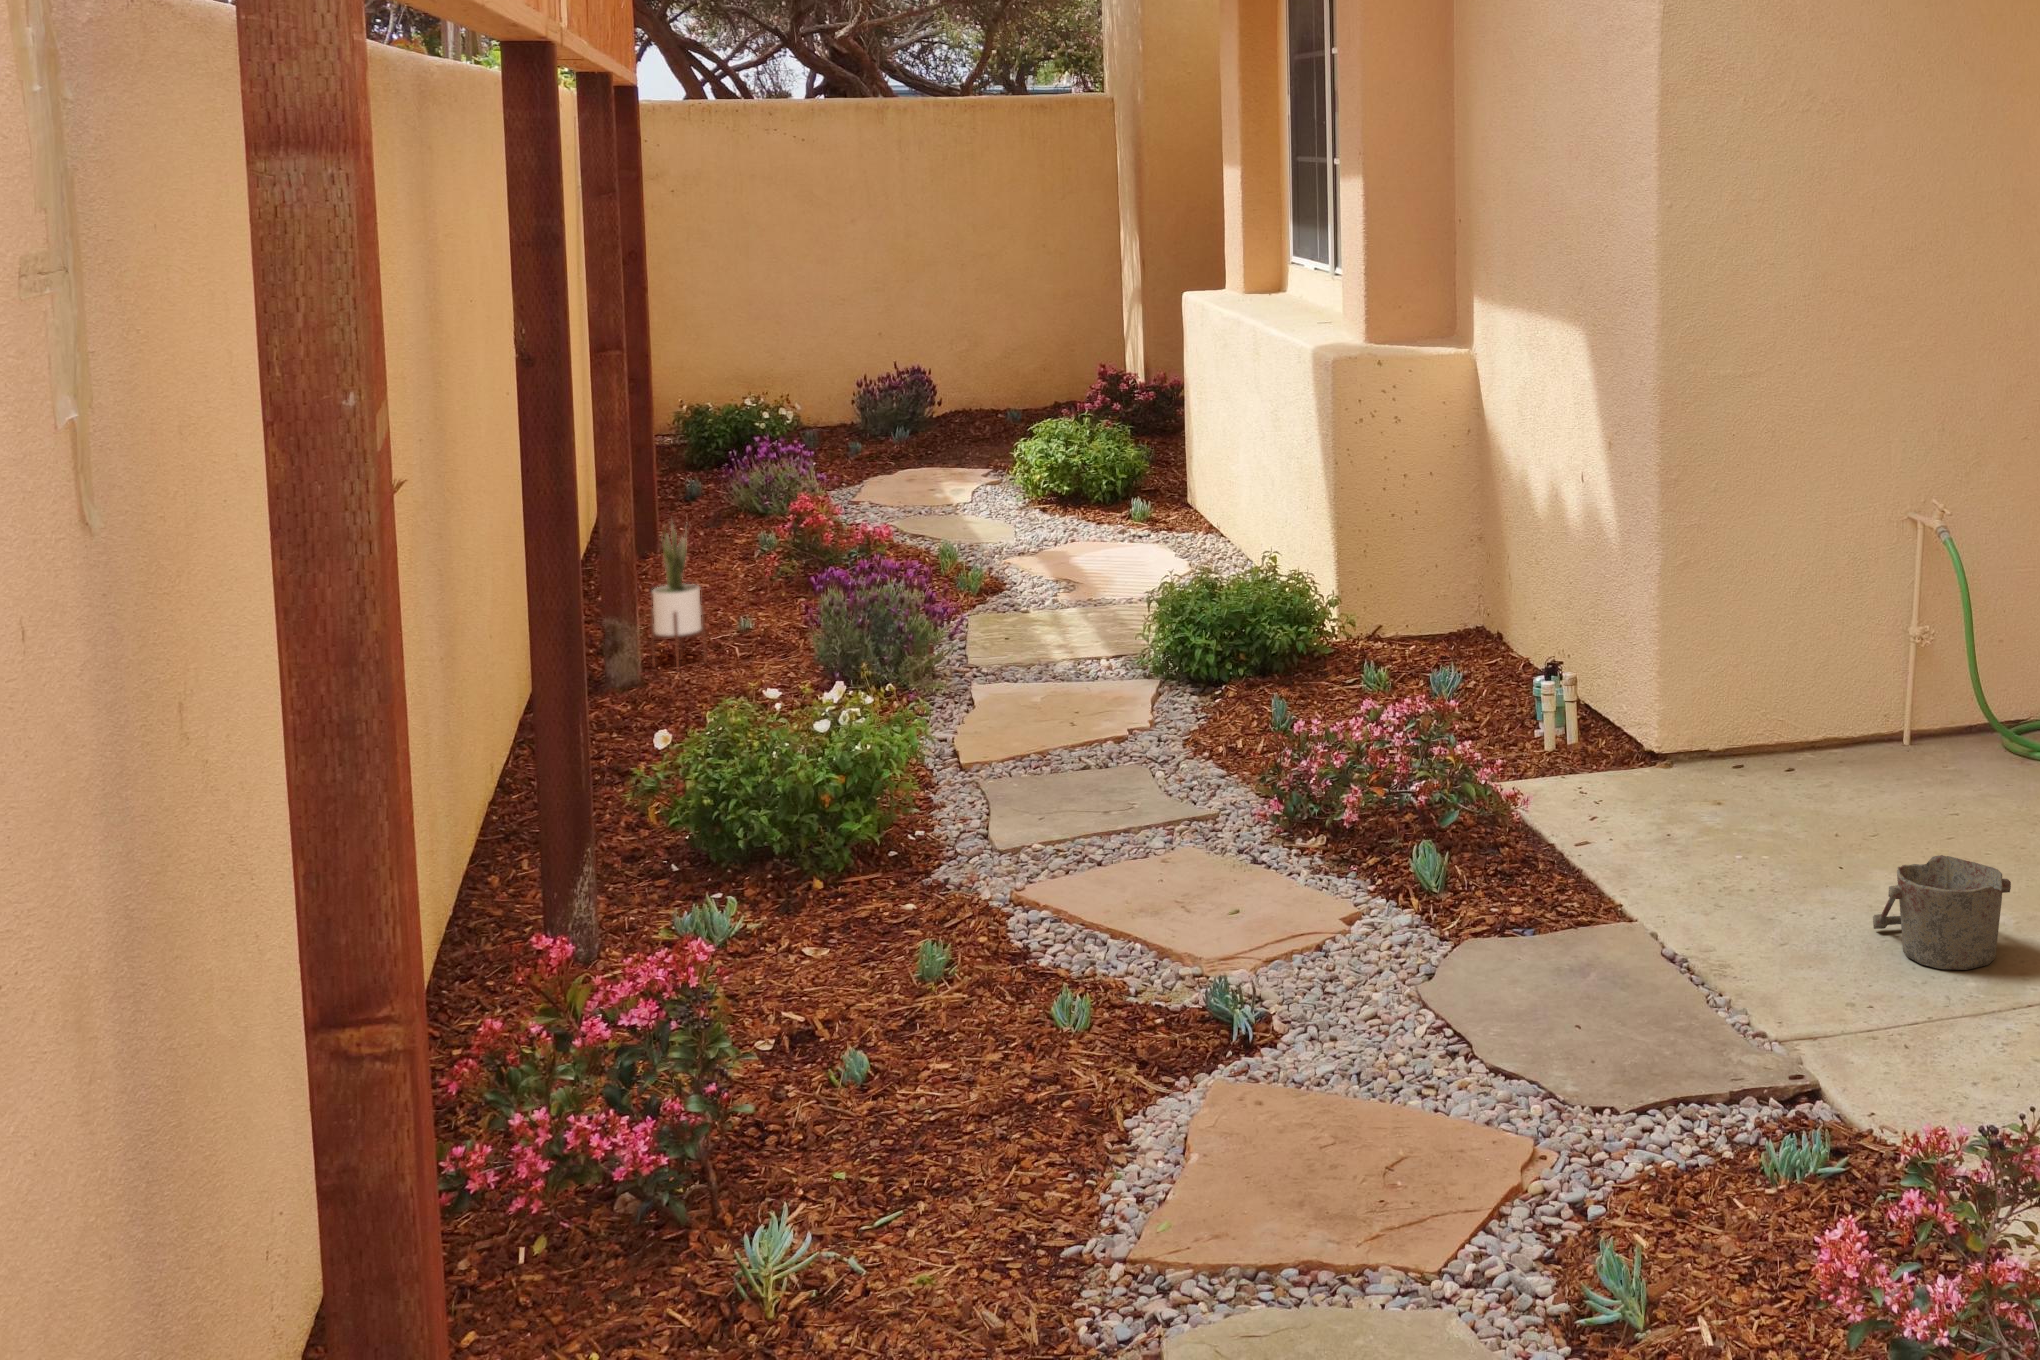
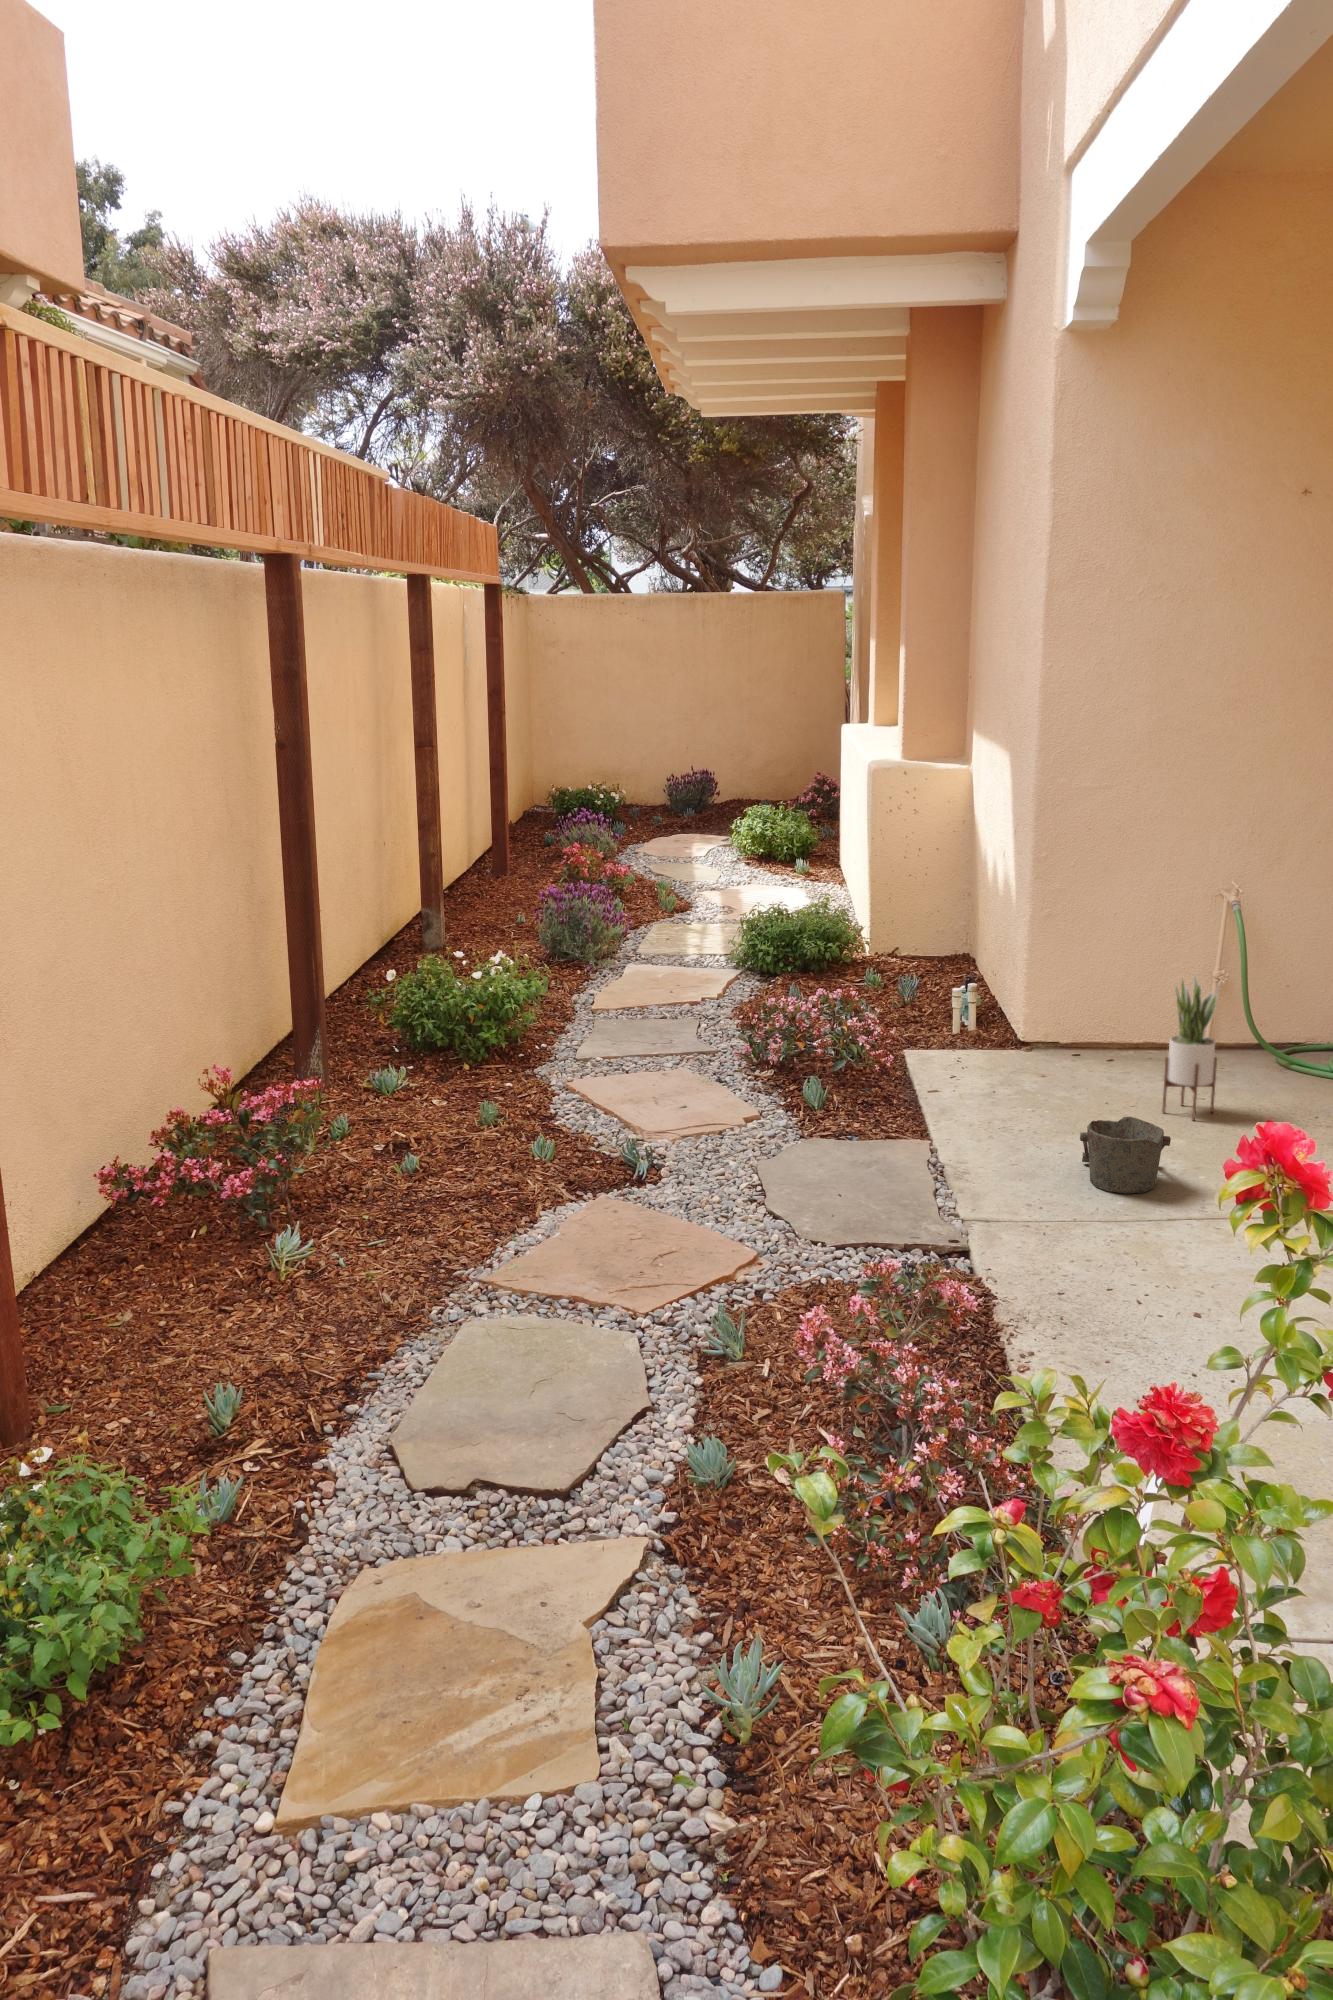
potted plant: present [650,525,707,671] -> present [1162,974,1221,1120]

